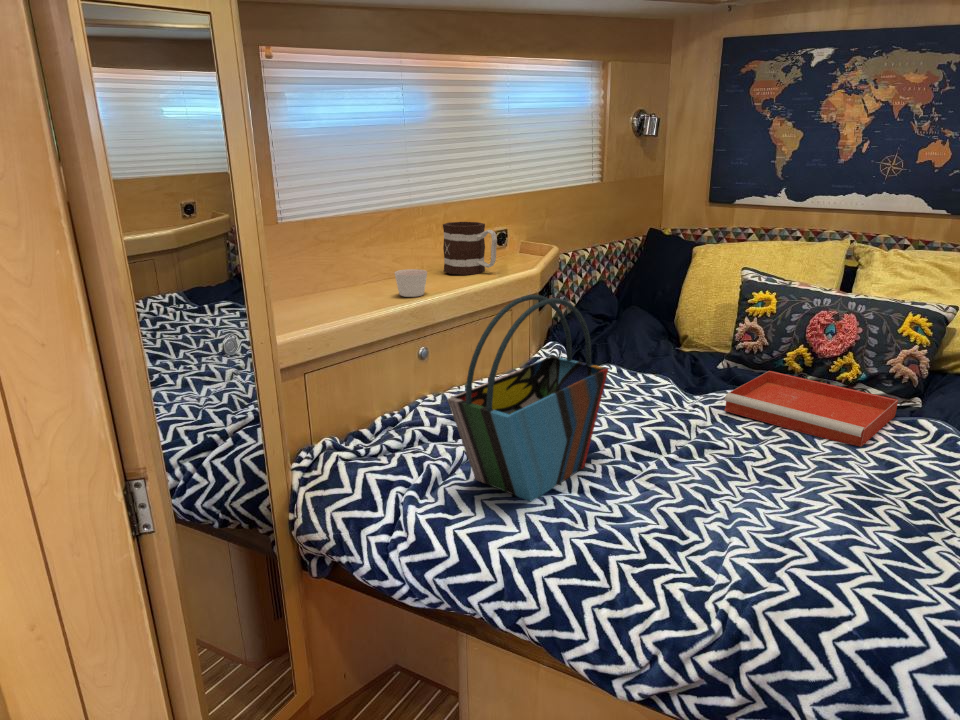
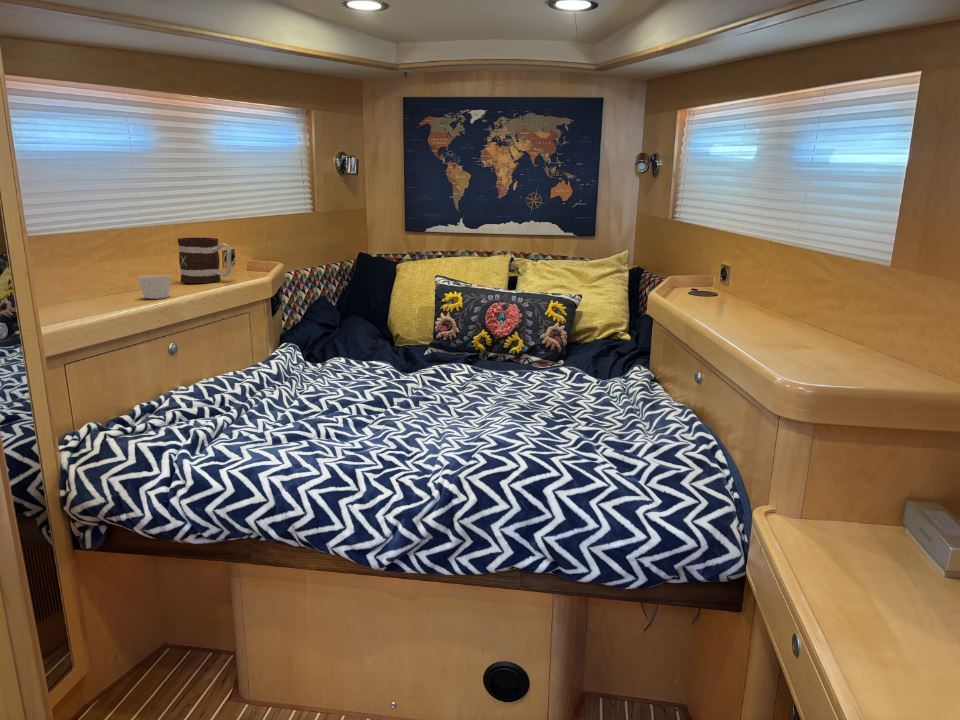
tote bag: present [448,295,608,501] -> none [211,281,342,446]
tray: present [724,371,898,447] -> none [431,349,548,390]

